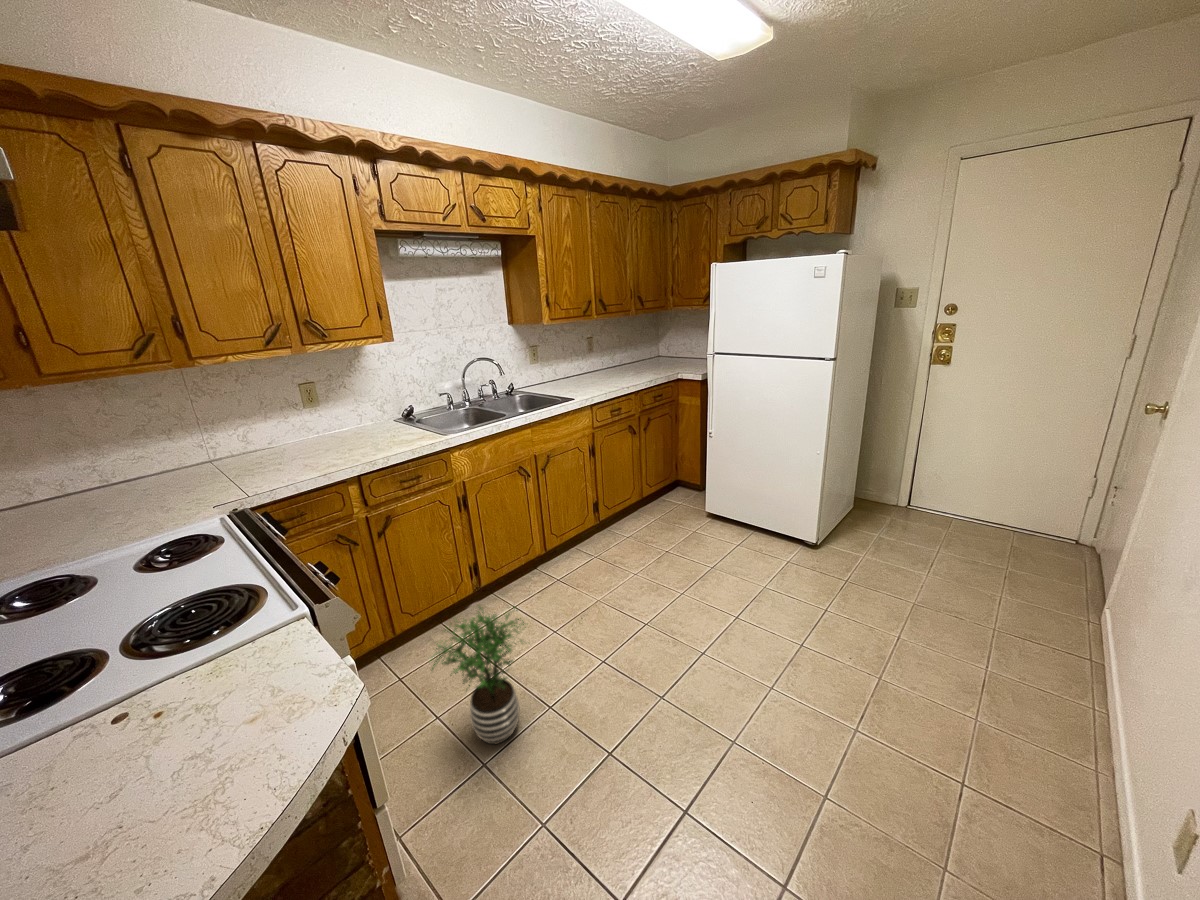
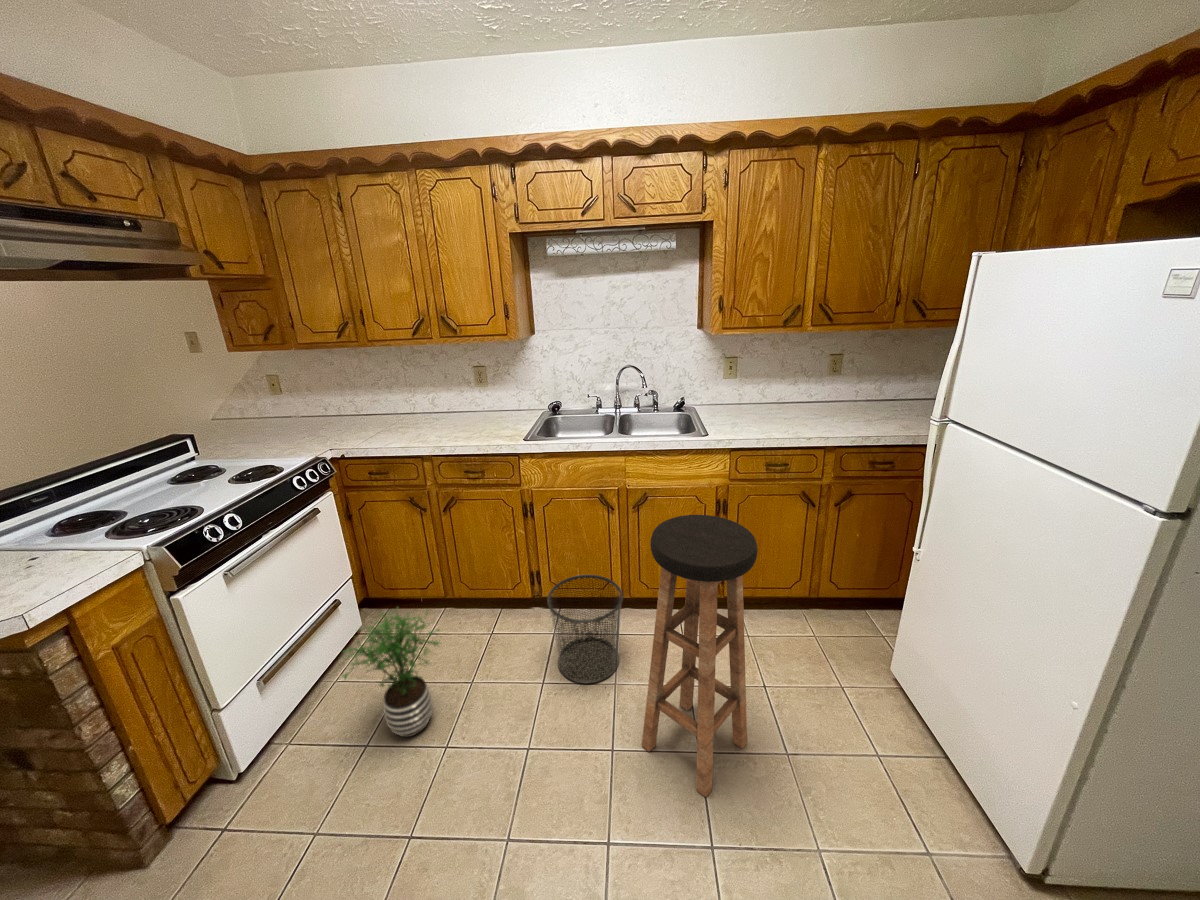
bar stool: none [640,428,710,613] -> present [642,515,758,797]
waste bin: none [526,530,592,621] -> present [547,575,623,683]

